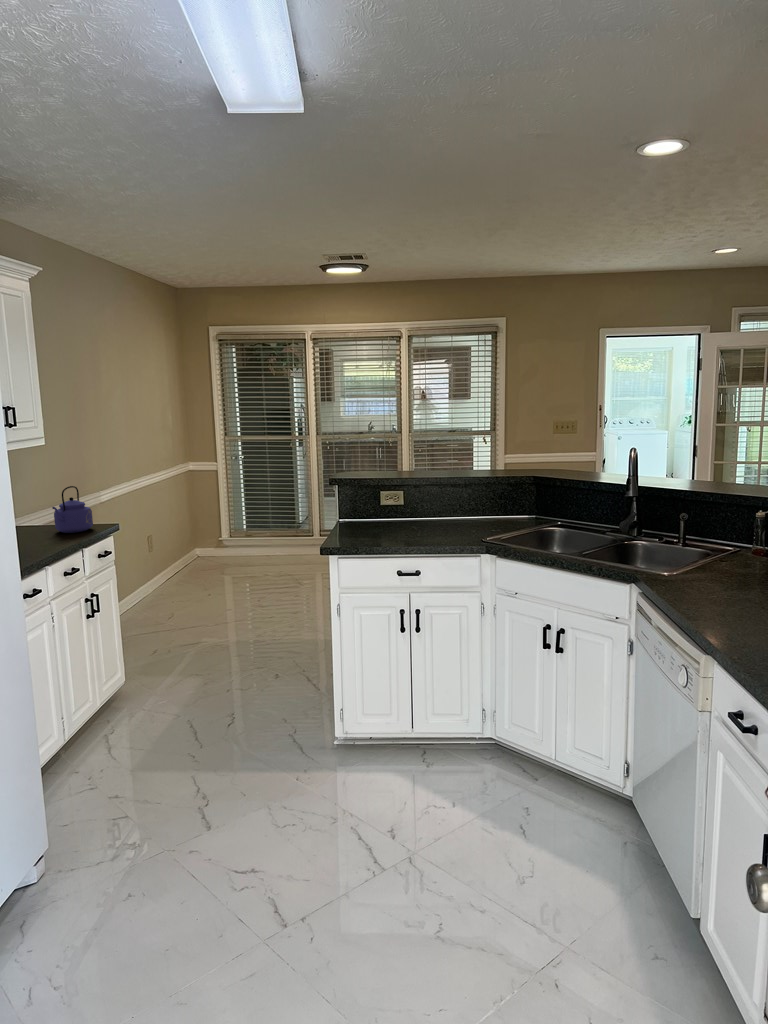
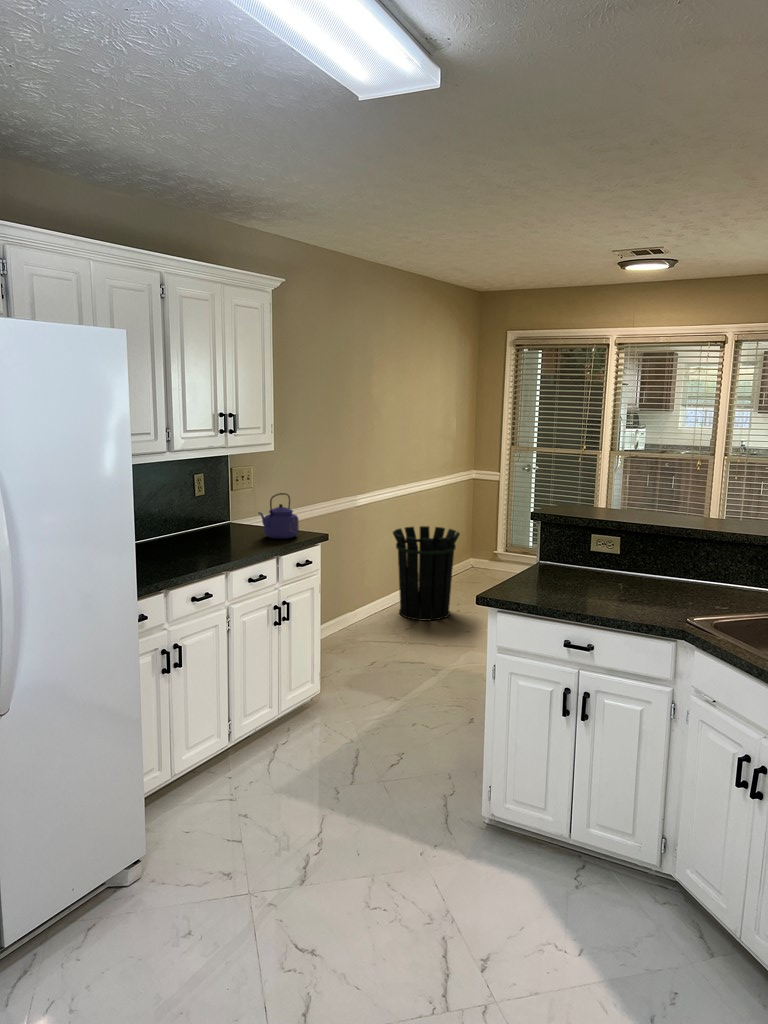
waste bin: none [136,516,204,608] -> present [393,526,460,621]

